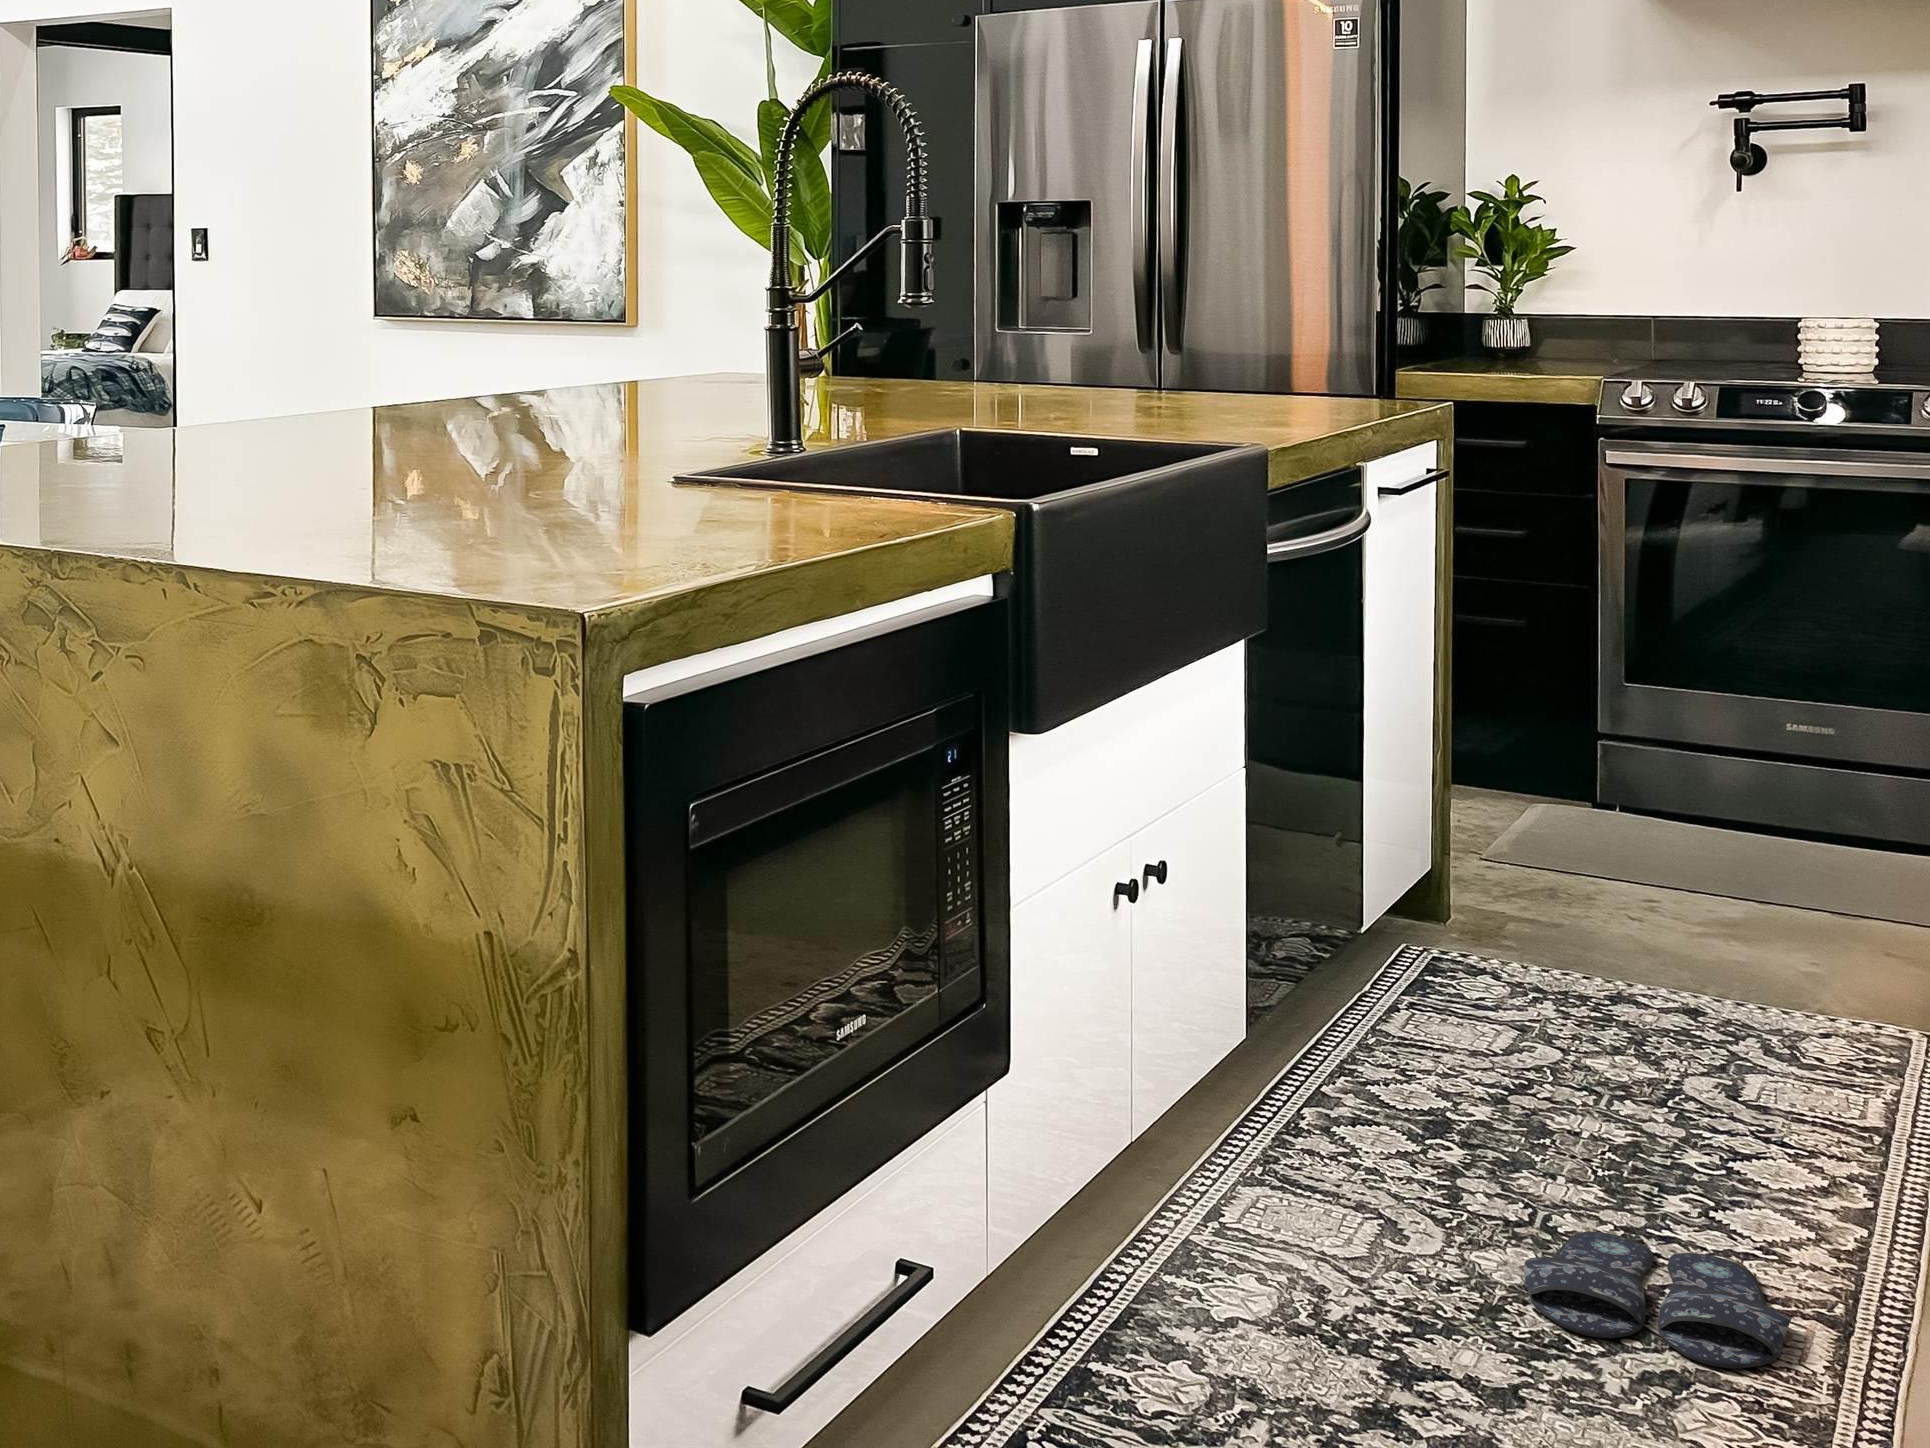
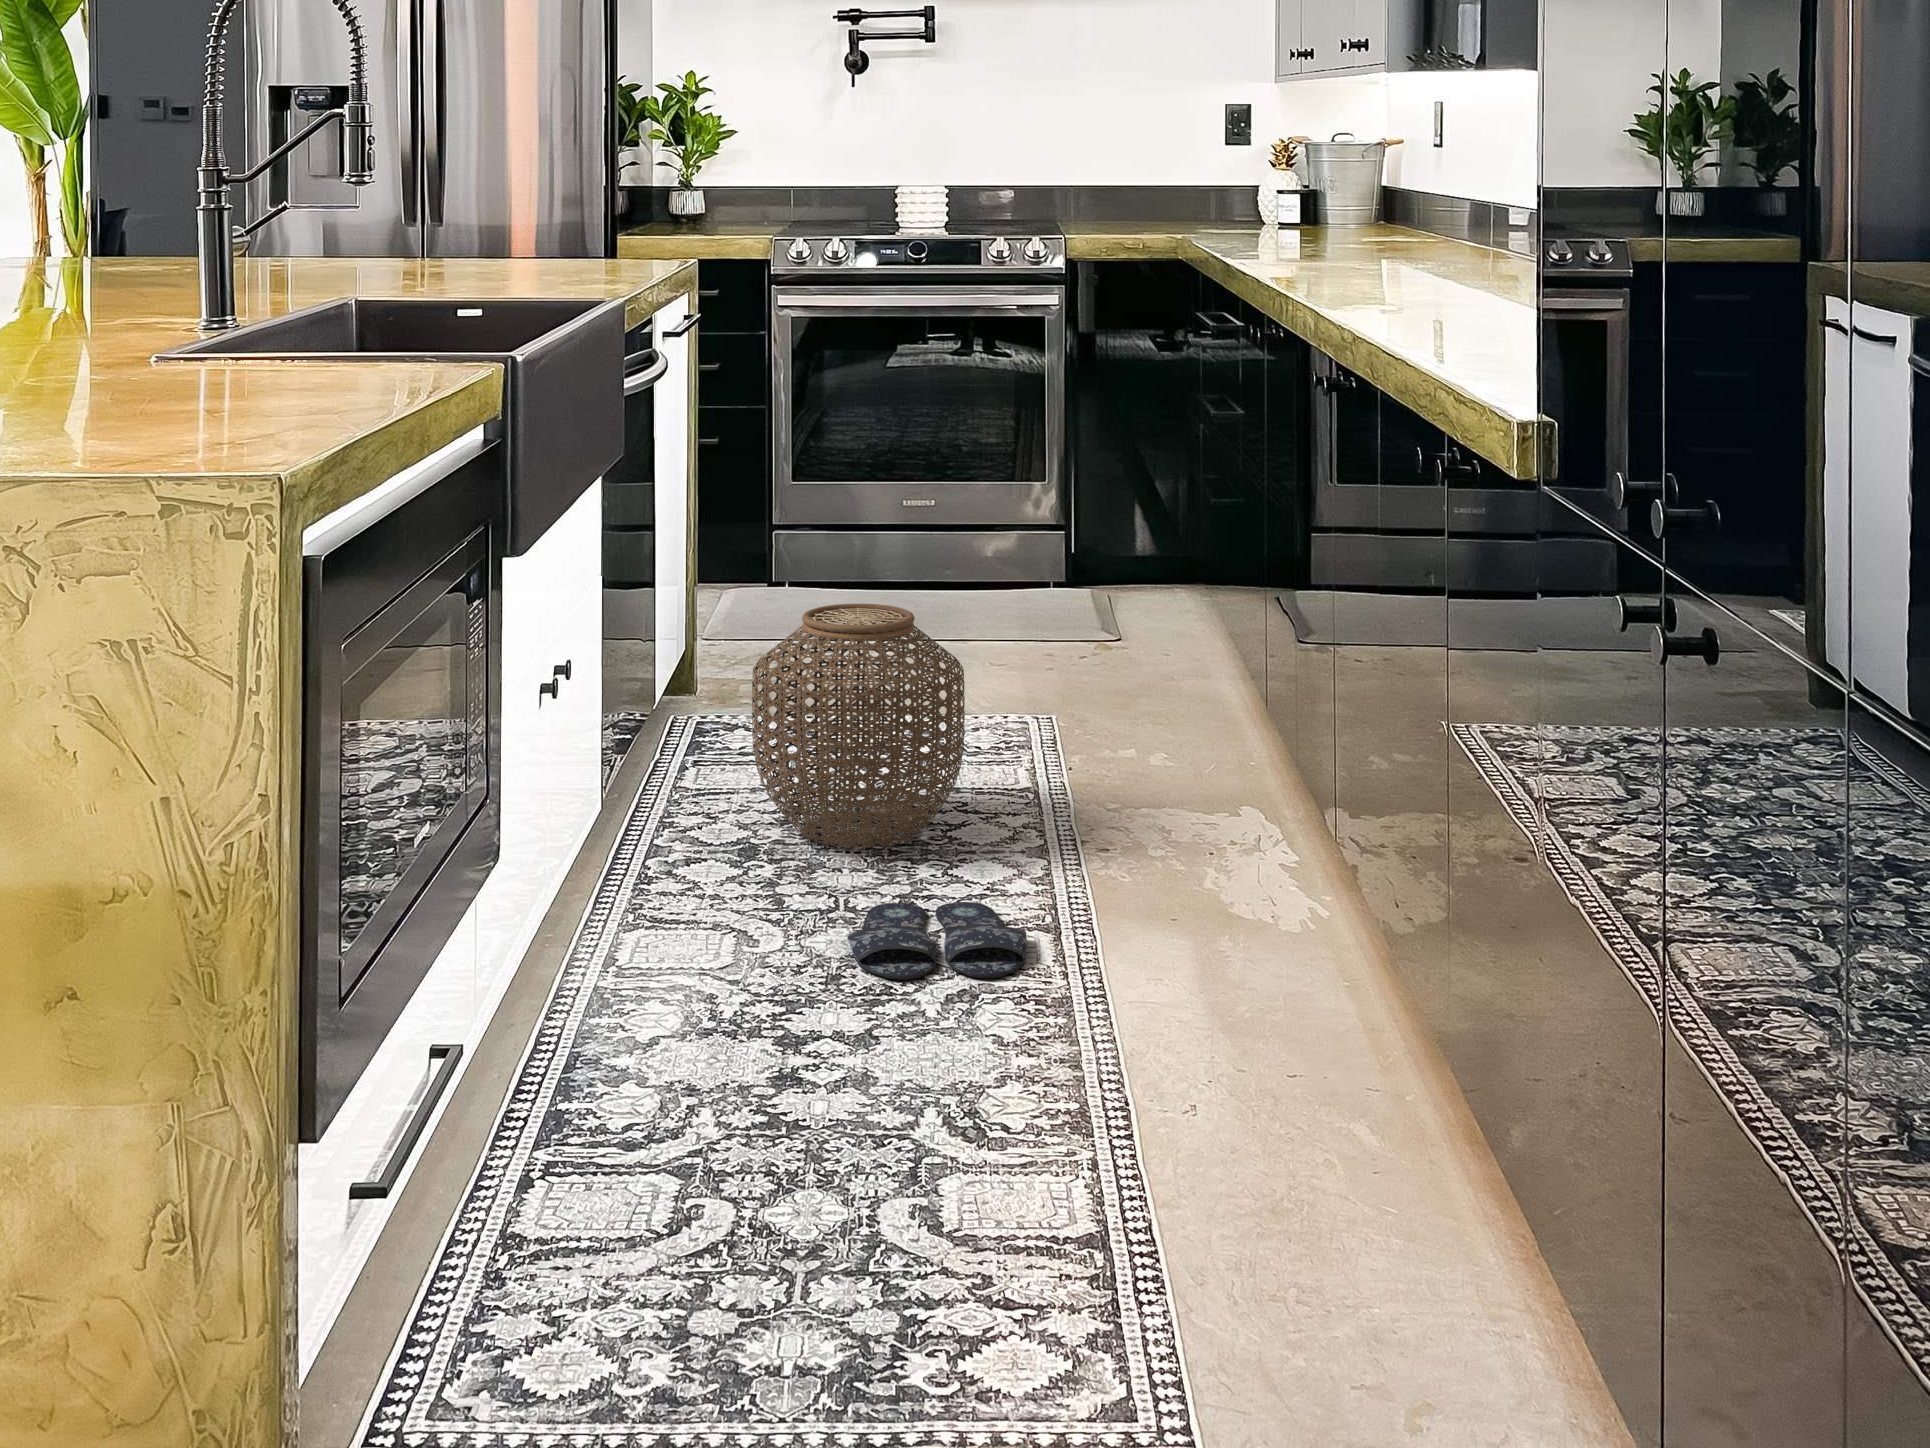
woven basket: none [1455,842,1757,1159] -> present [752,604,965,848]

